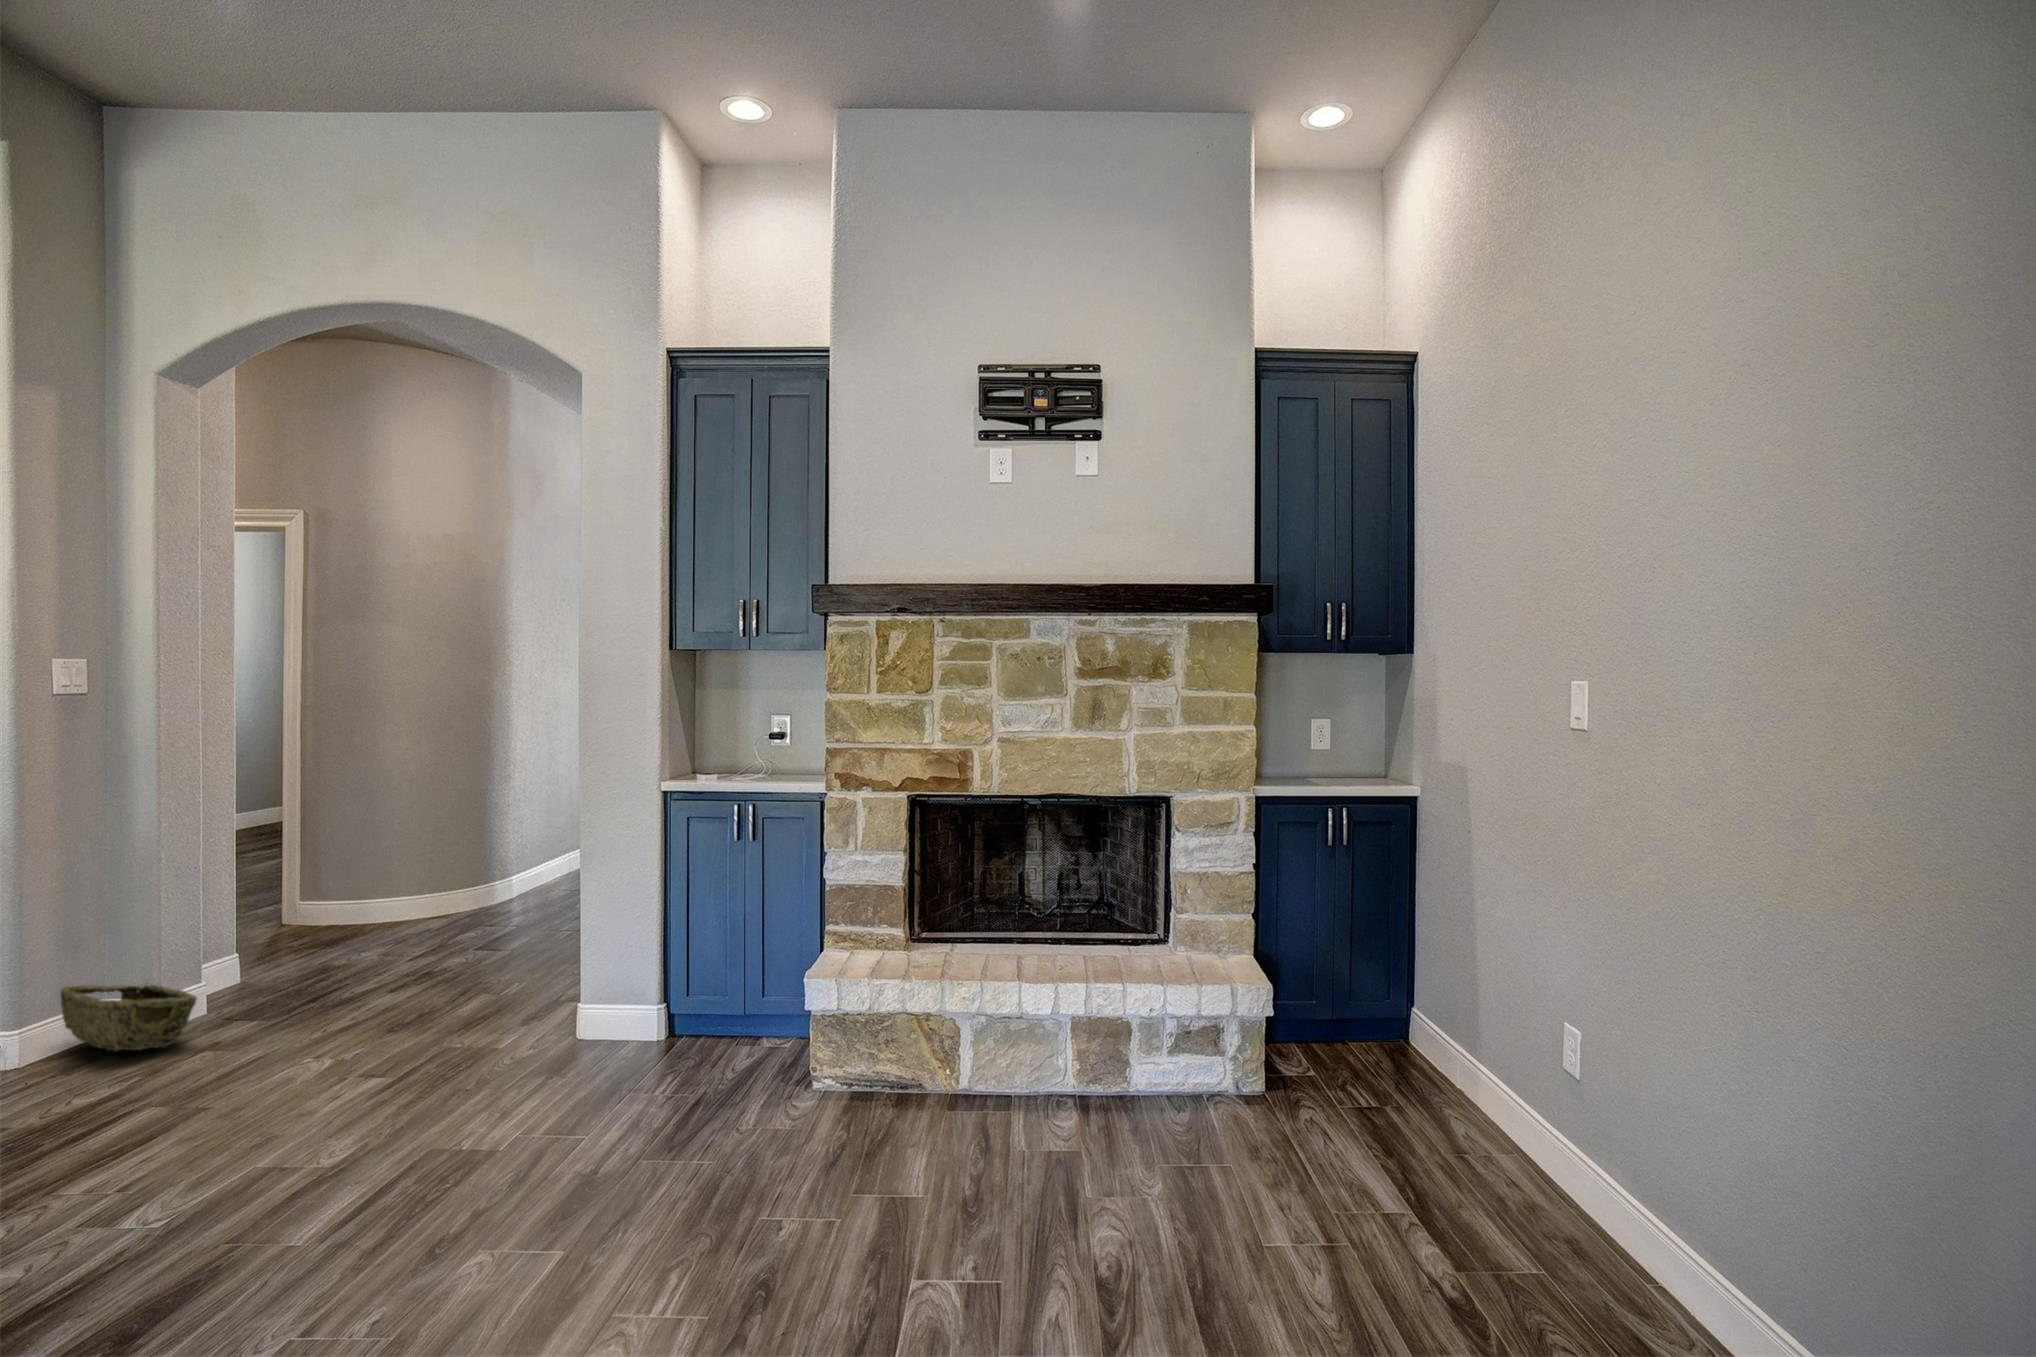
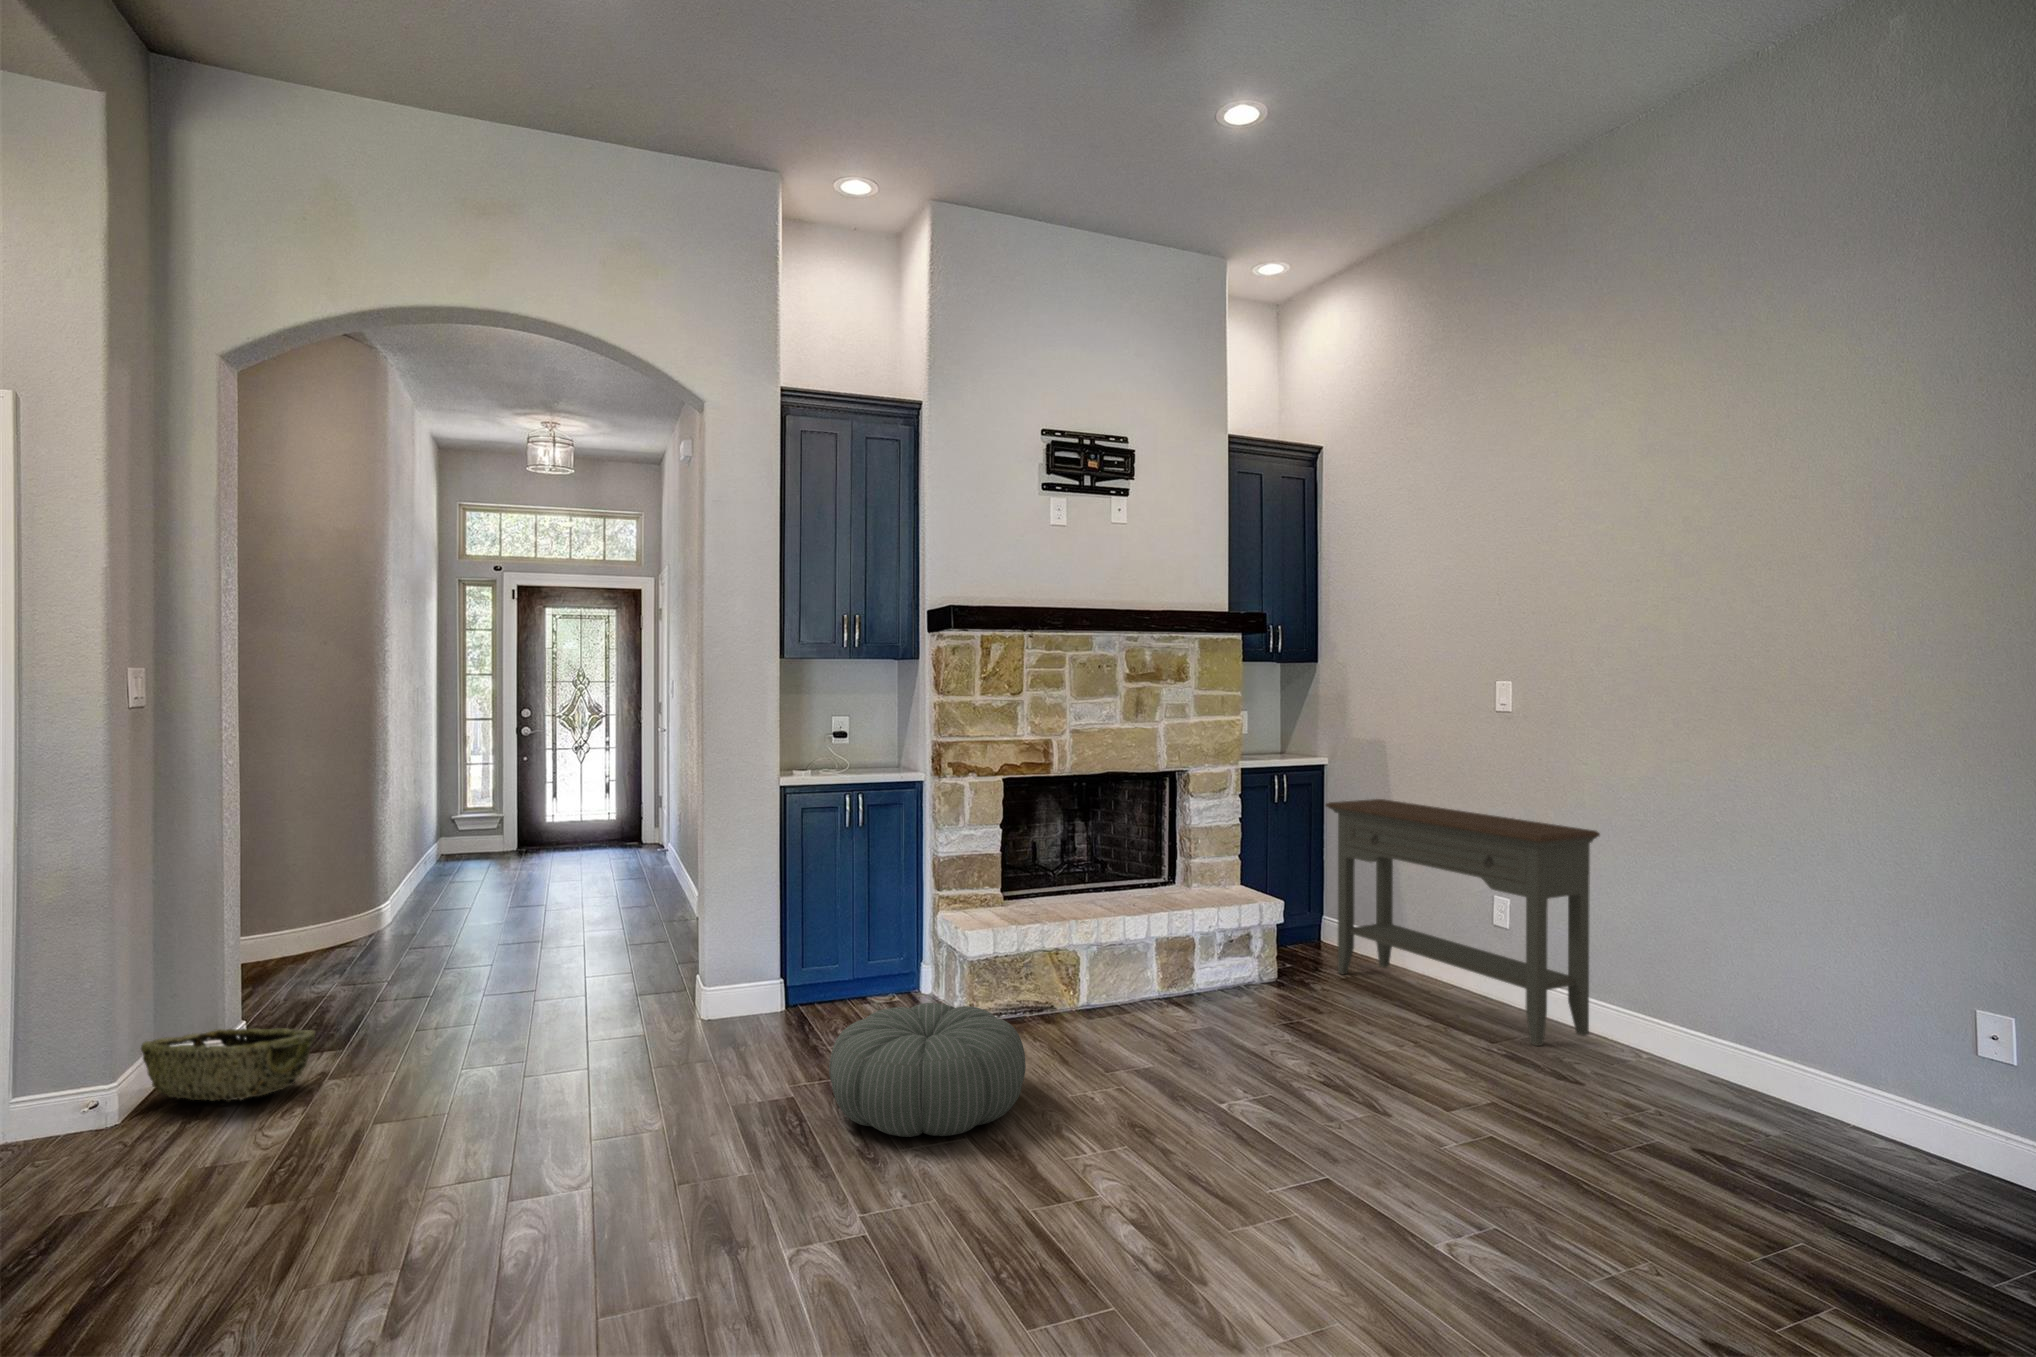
console table: none [1364,856,1651,1256] -> present [1326,799,1600,1046]
pouf: none [499,1052,741,1209] -> present [829,1003,1026,1137]

